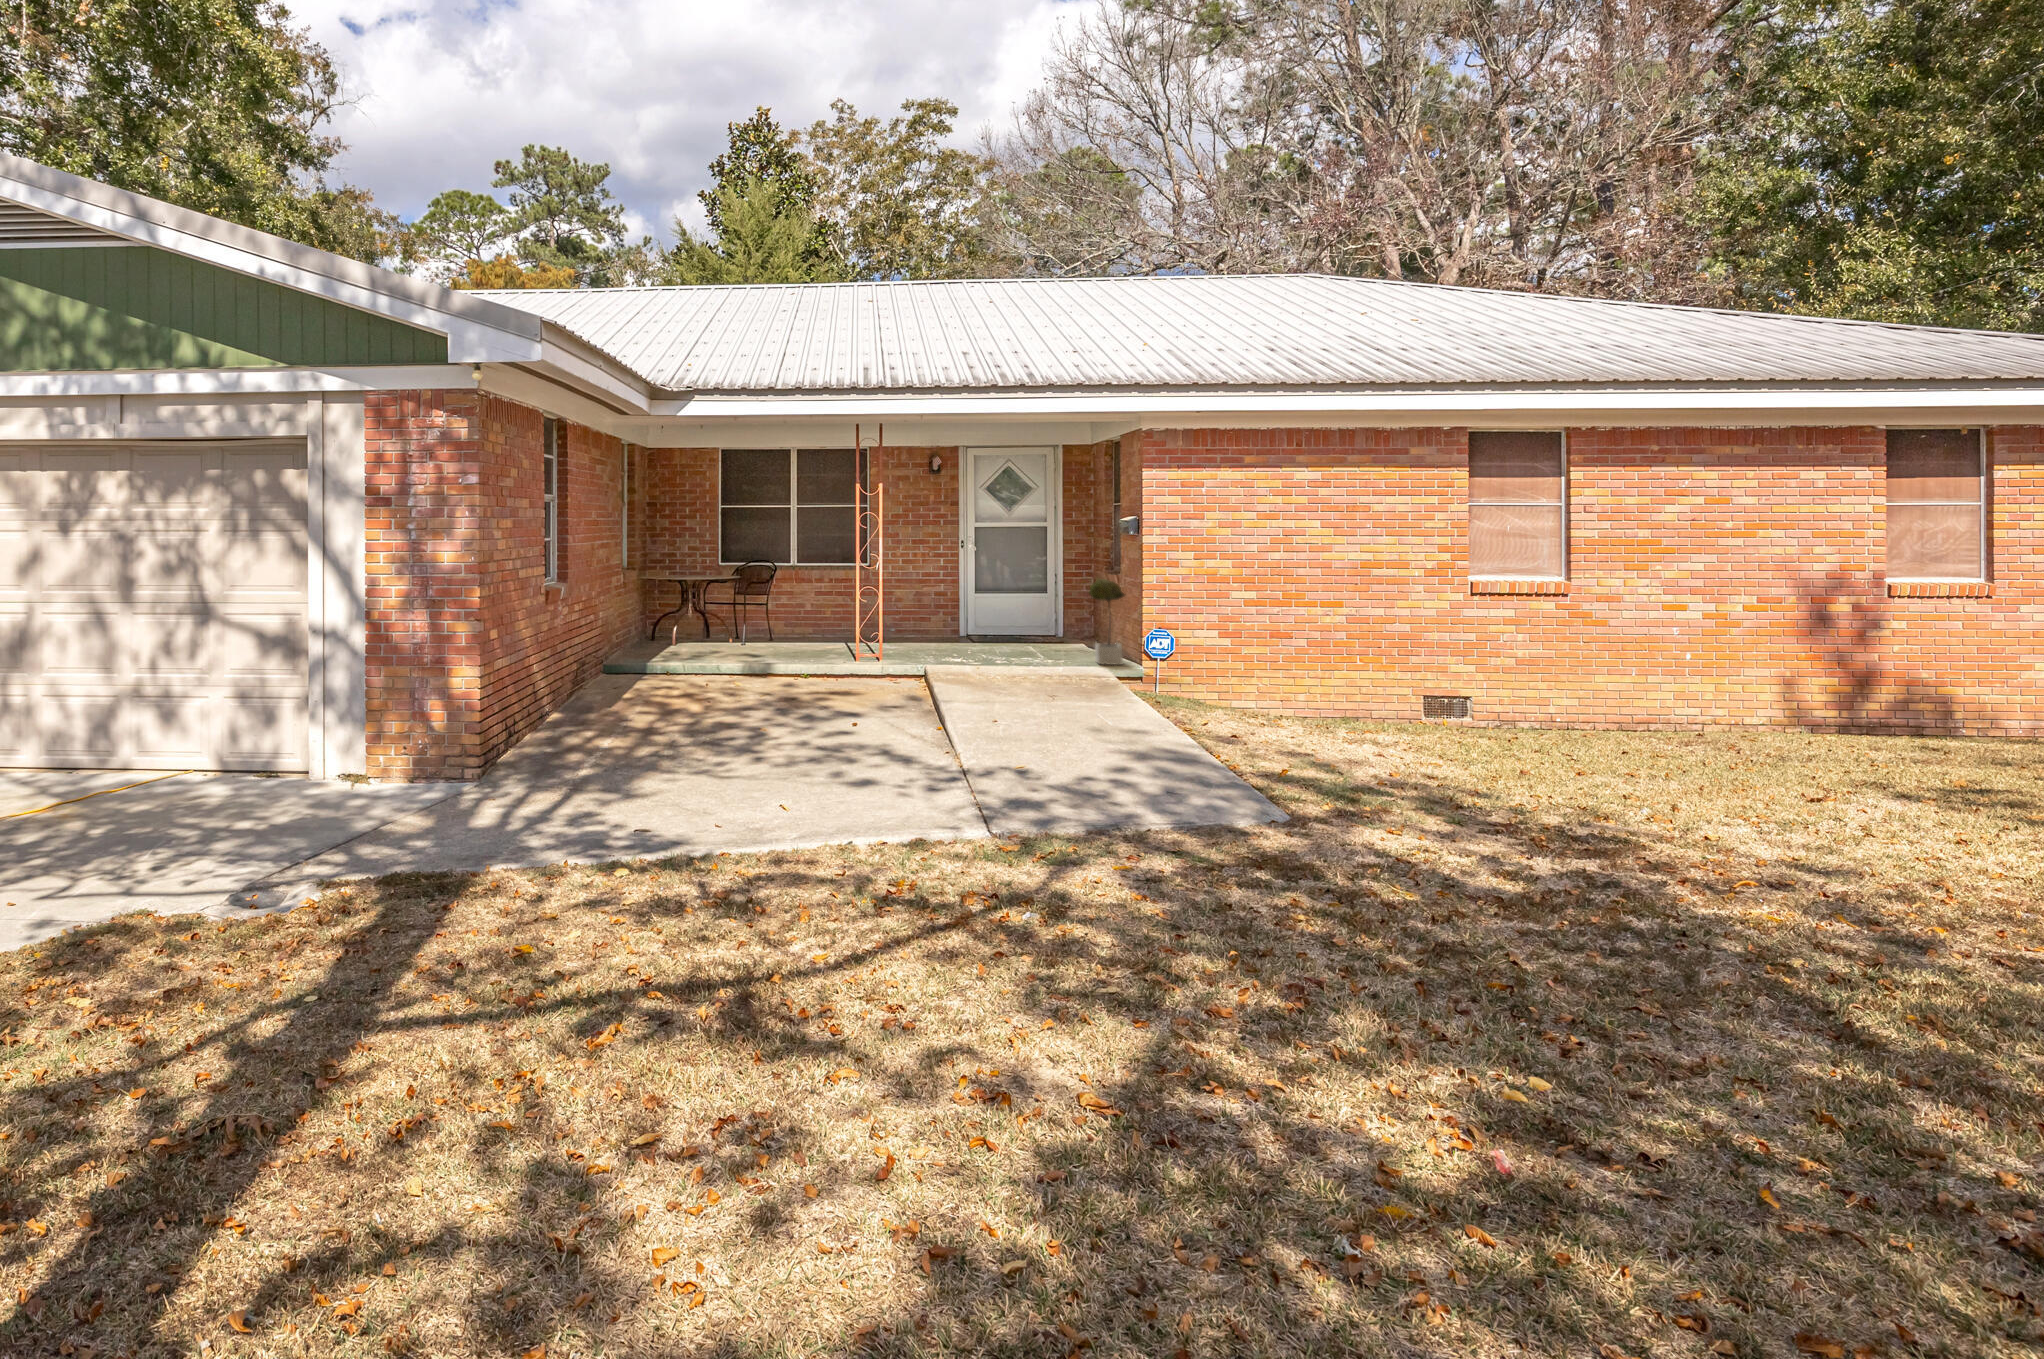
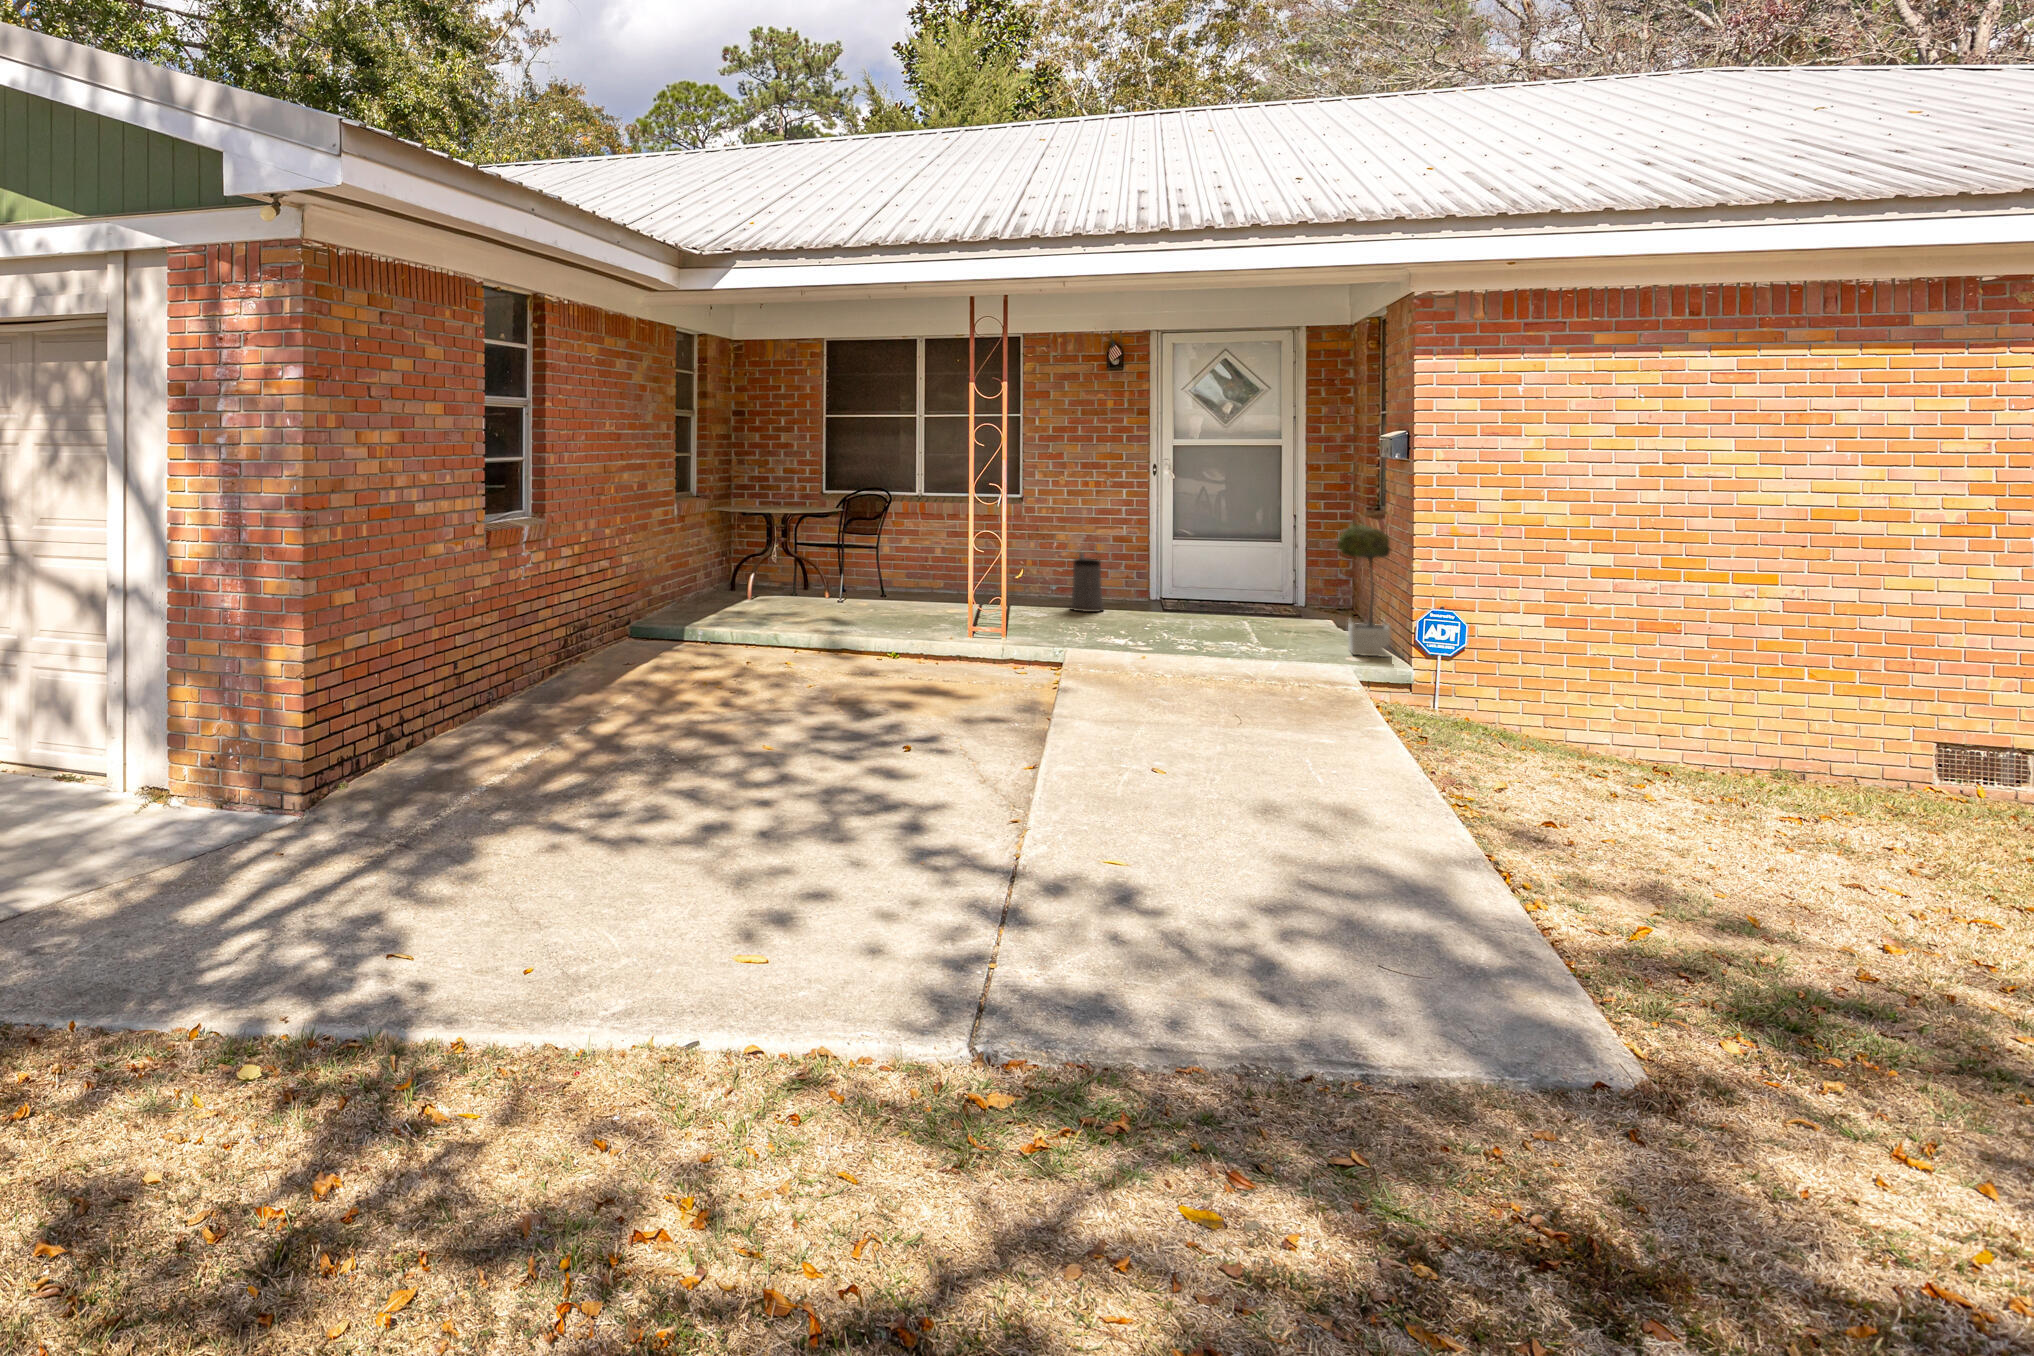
watering can: none [911,599,934,644] -> present [1071,552,1104,612]

